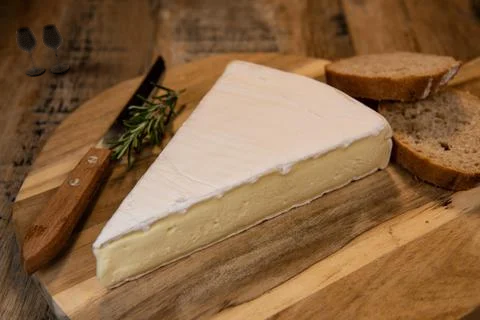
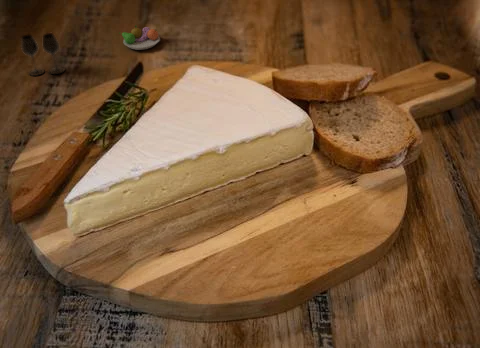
fruit bowl: none [130,12,179,41] -> present [119,25,160,50]

